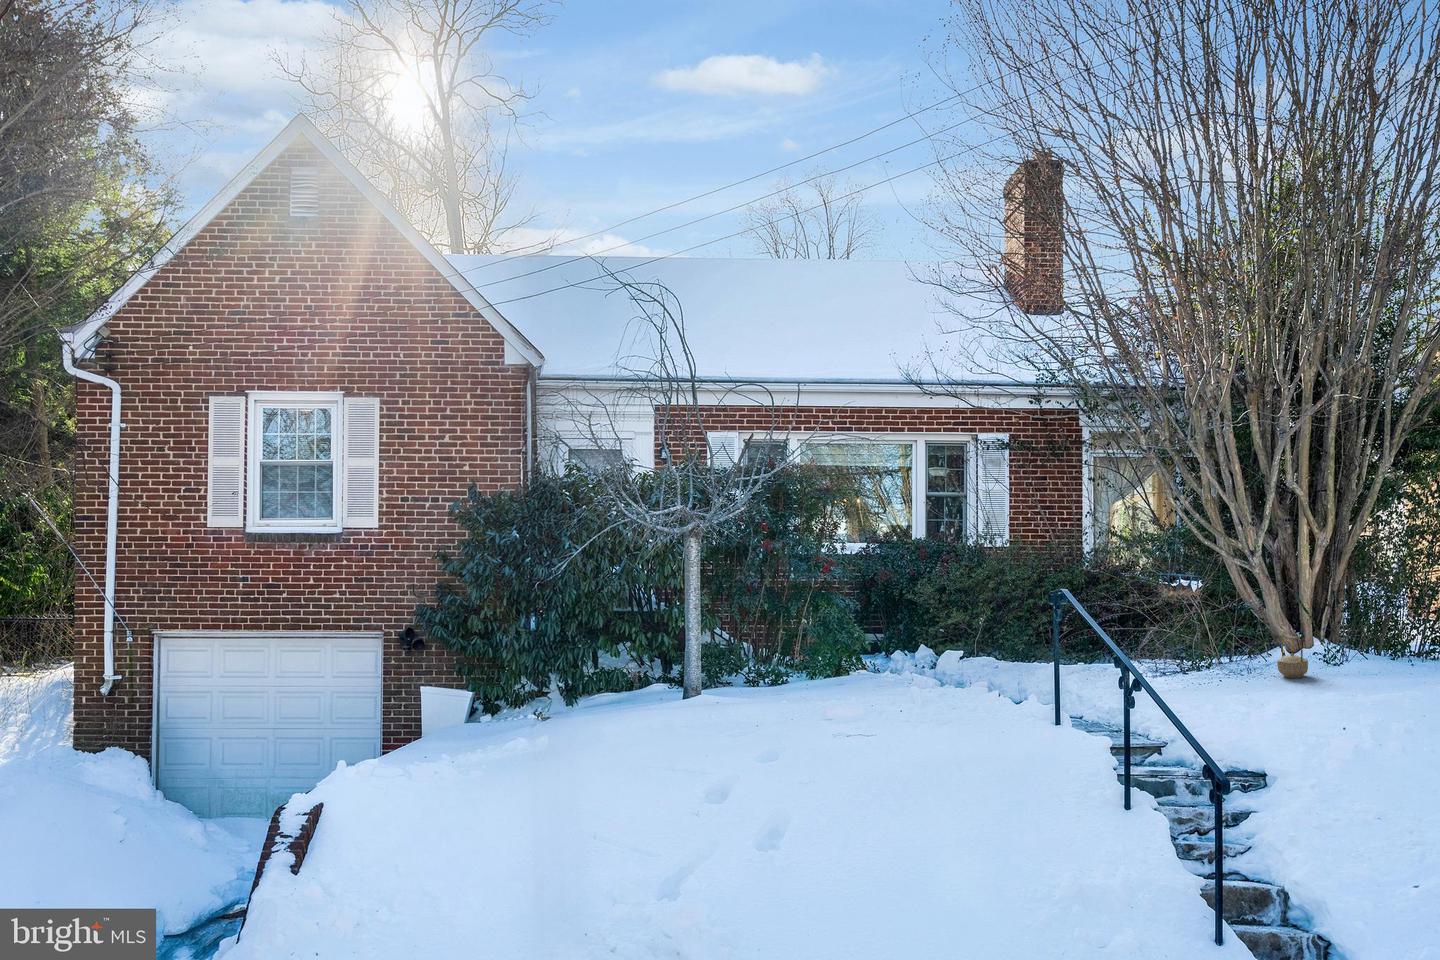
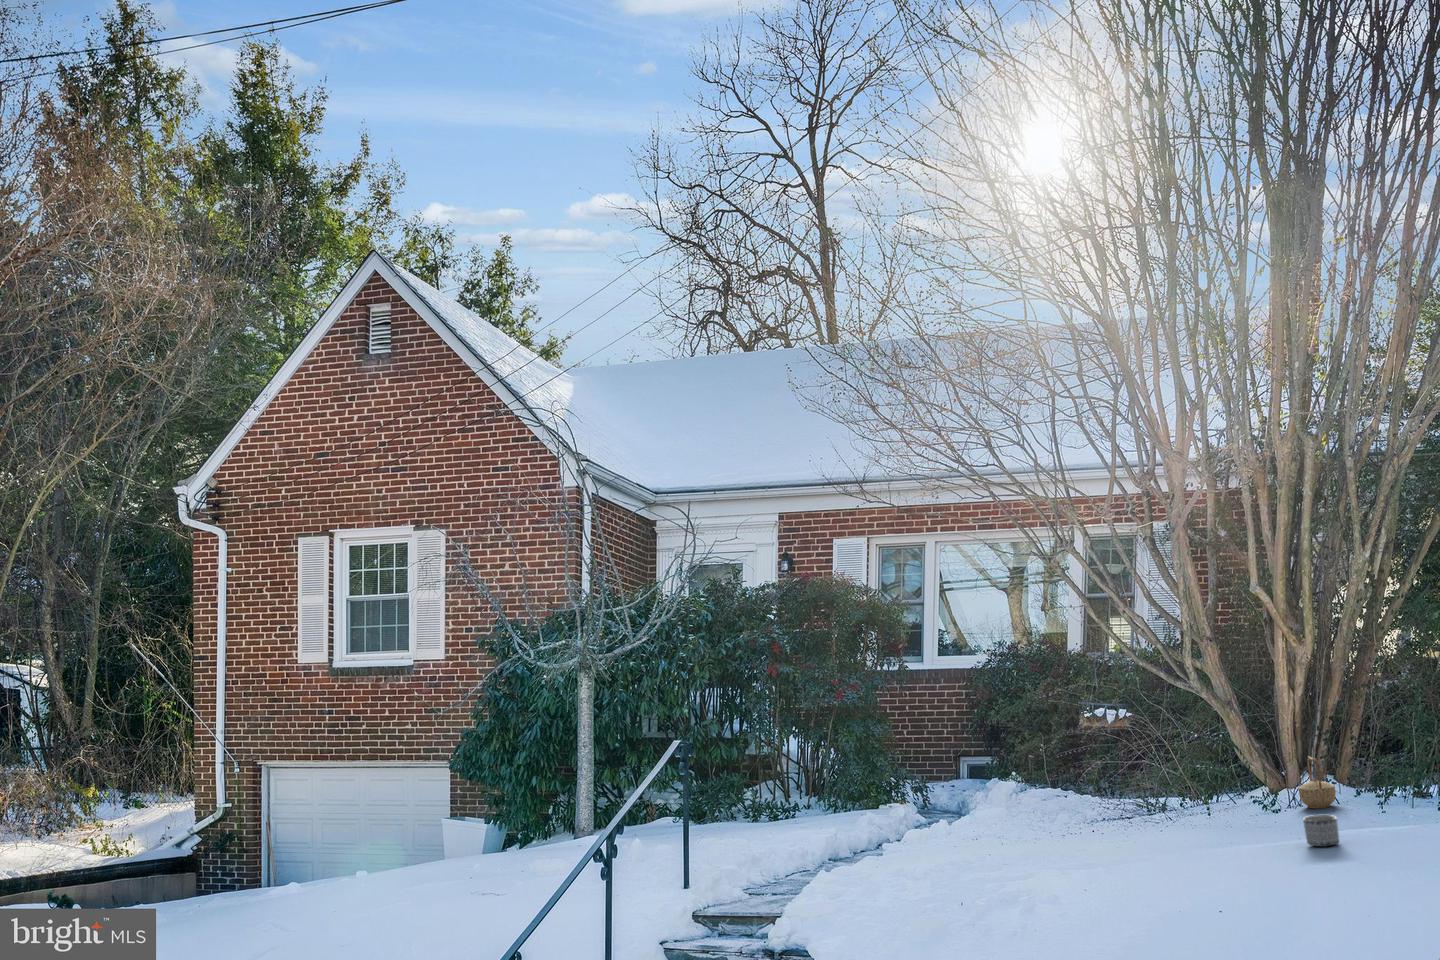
planter: none [1357,687,1386,713] -> present [1303,815,1339,847]

